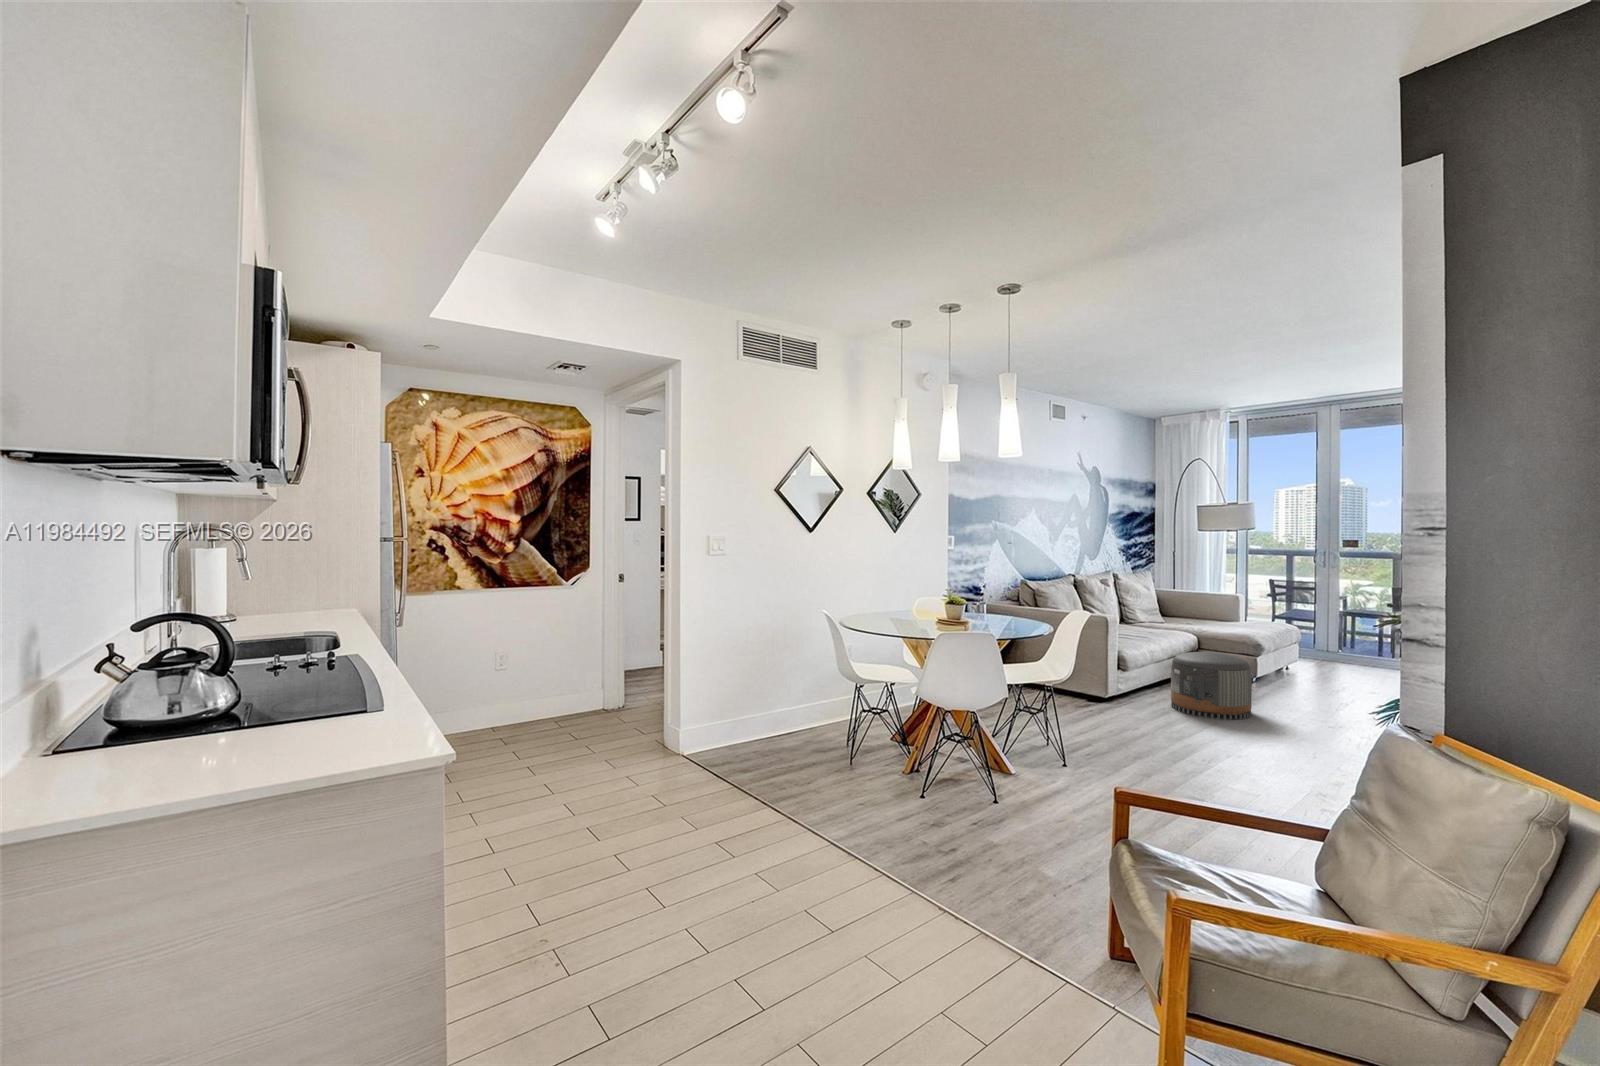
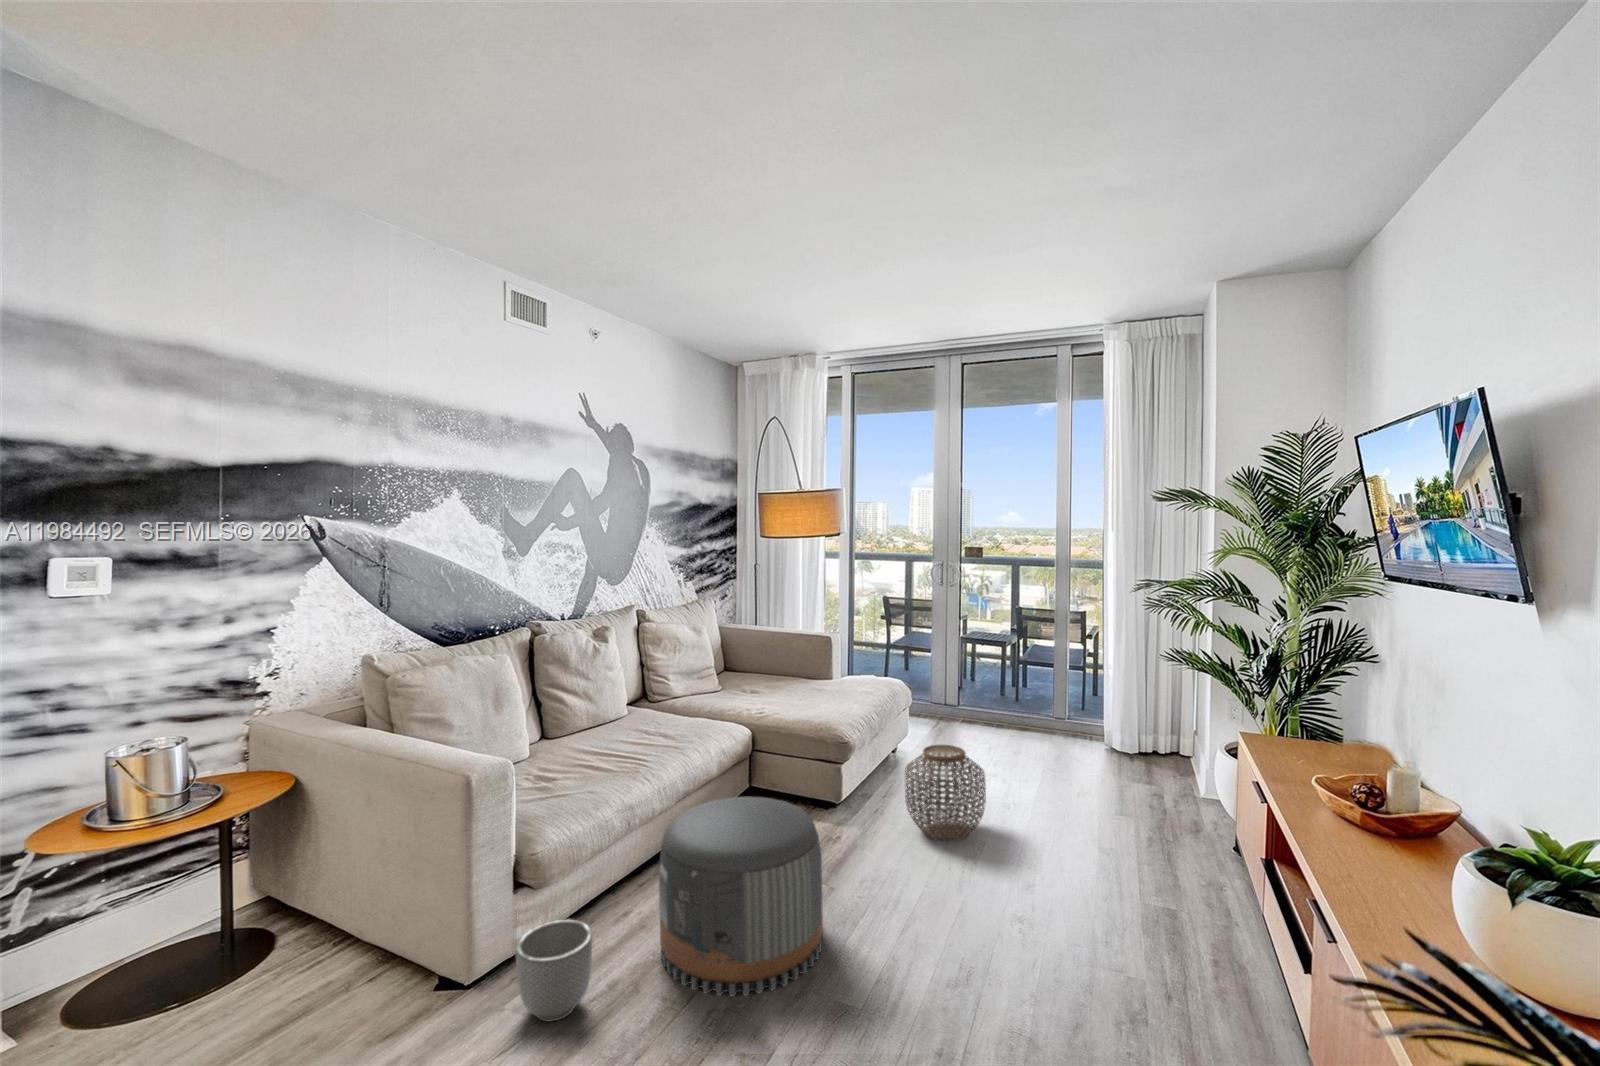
woven basket: none [1293,652,1347,702] -> present [905,745,986,841]
planter: none [1122,682,1152,713] -> present [516,919,593,1022]

